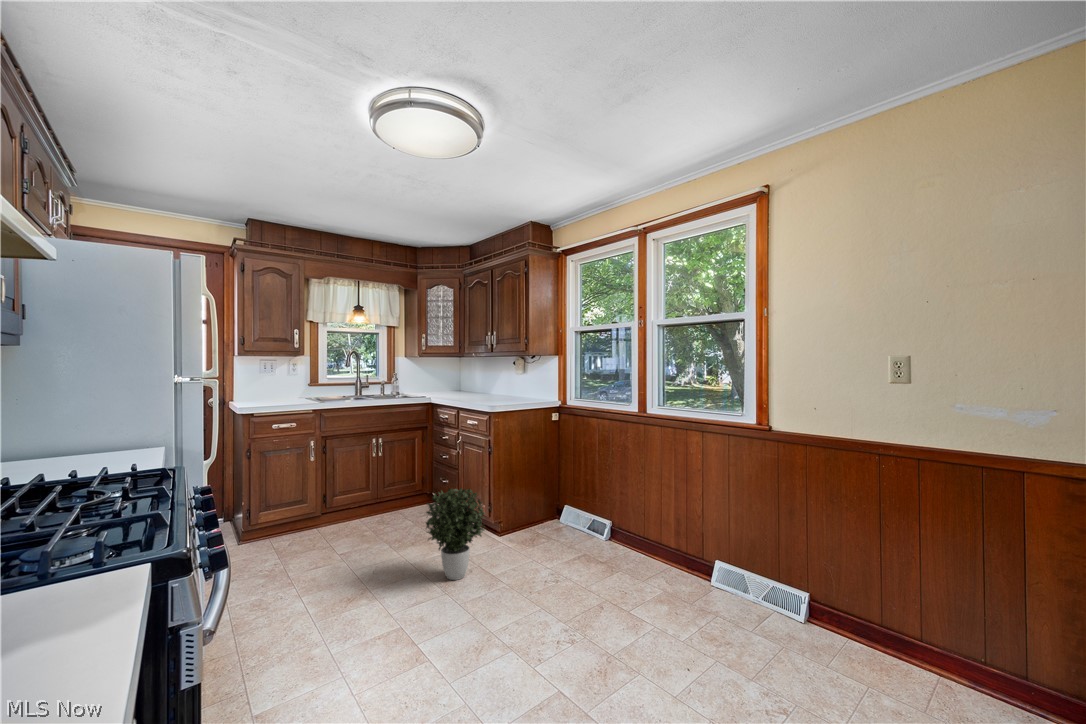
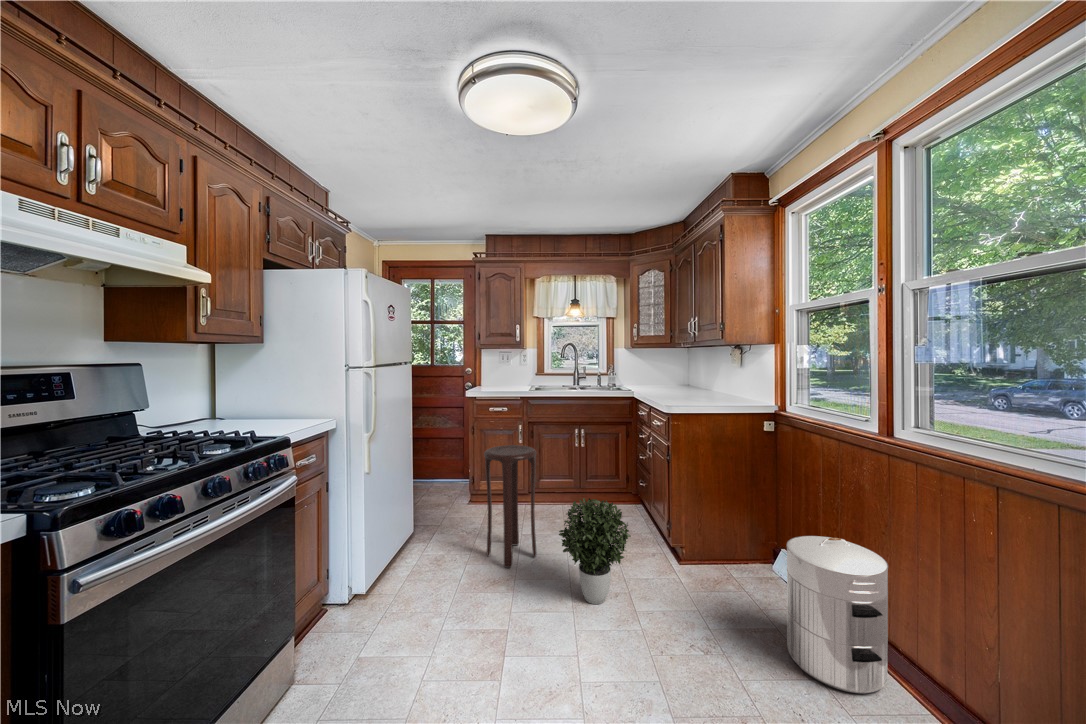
stool: none [318,455,377,581] -> present [484,445,537,568]
waste bin: none [594,478,650,571] -> present [787,536,888,693]

